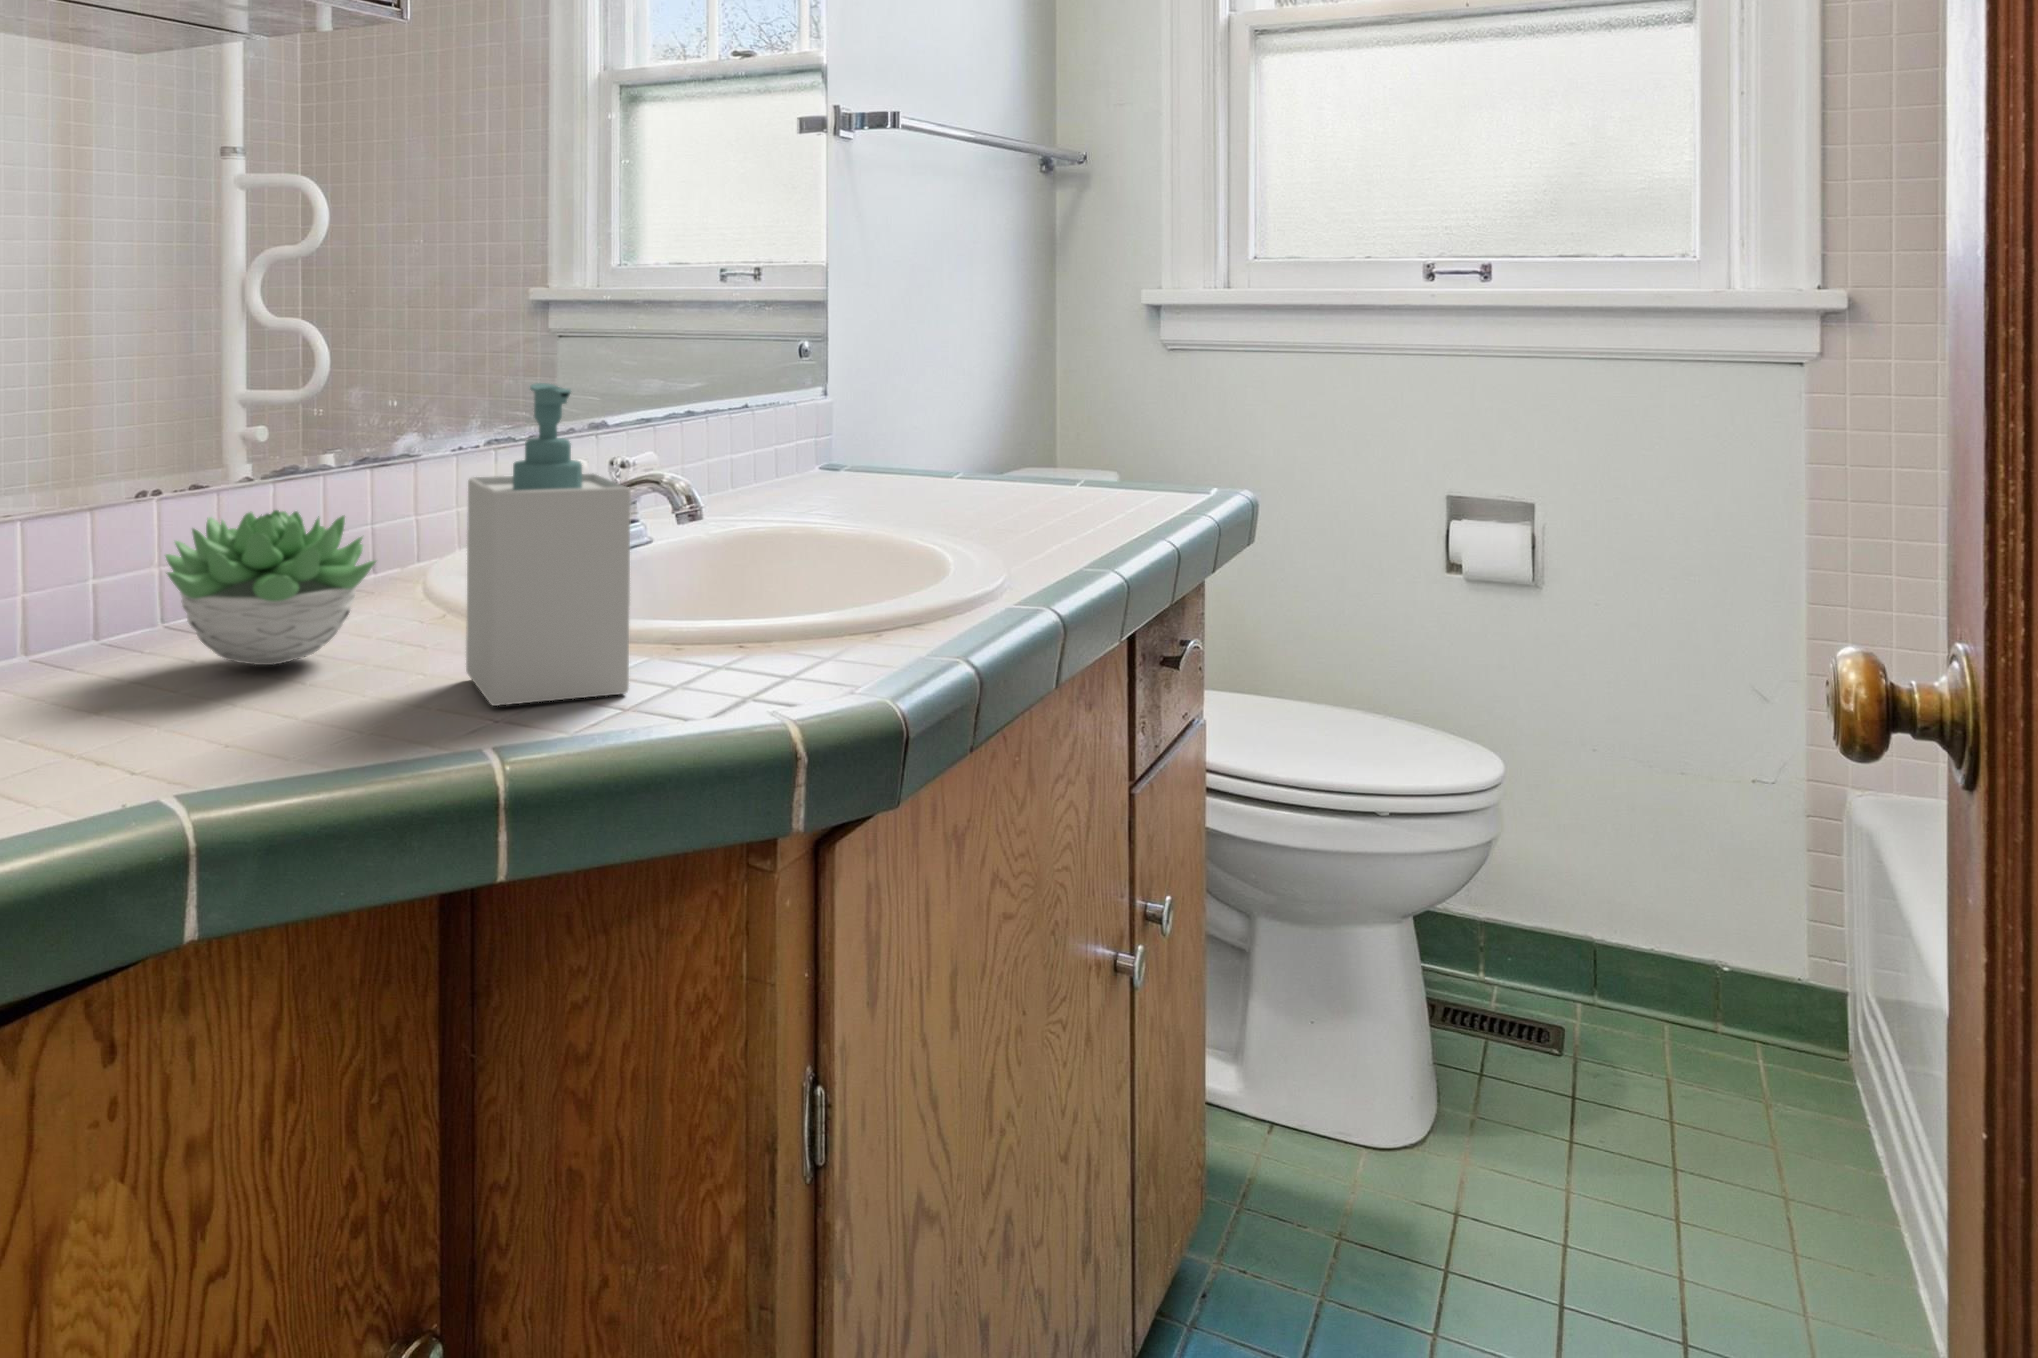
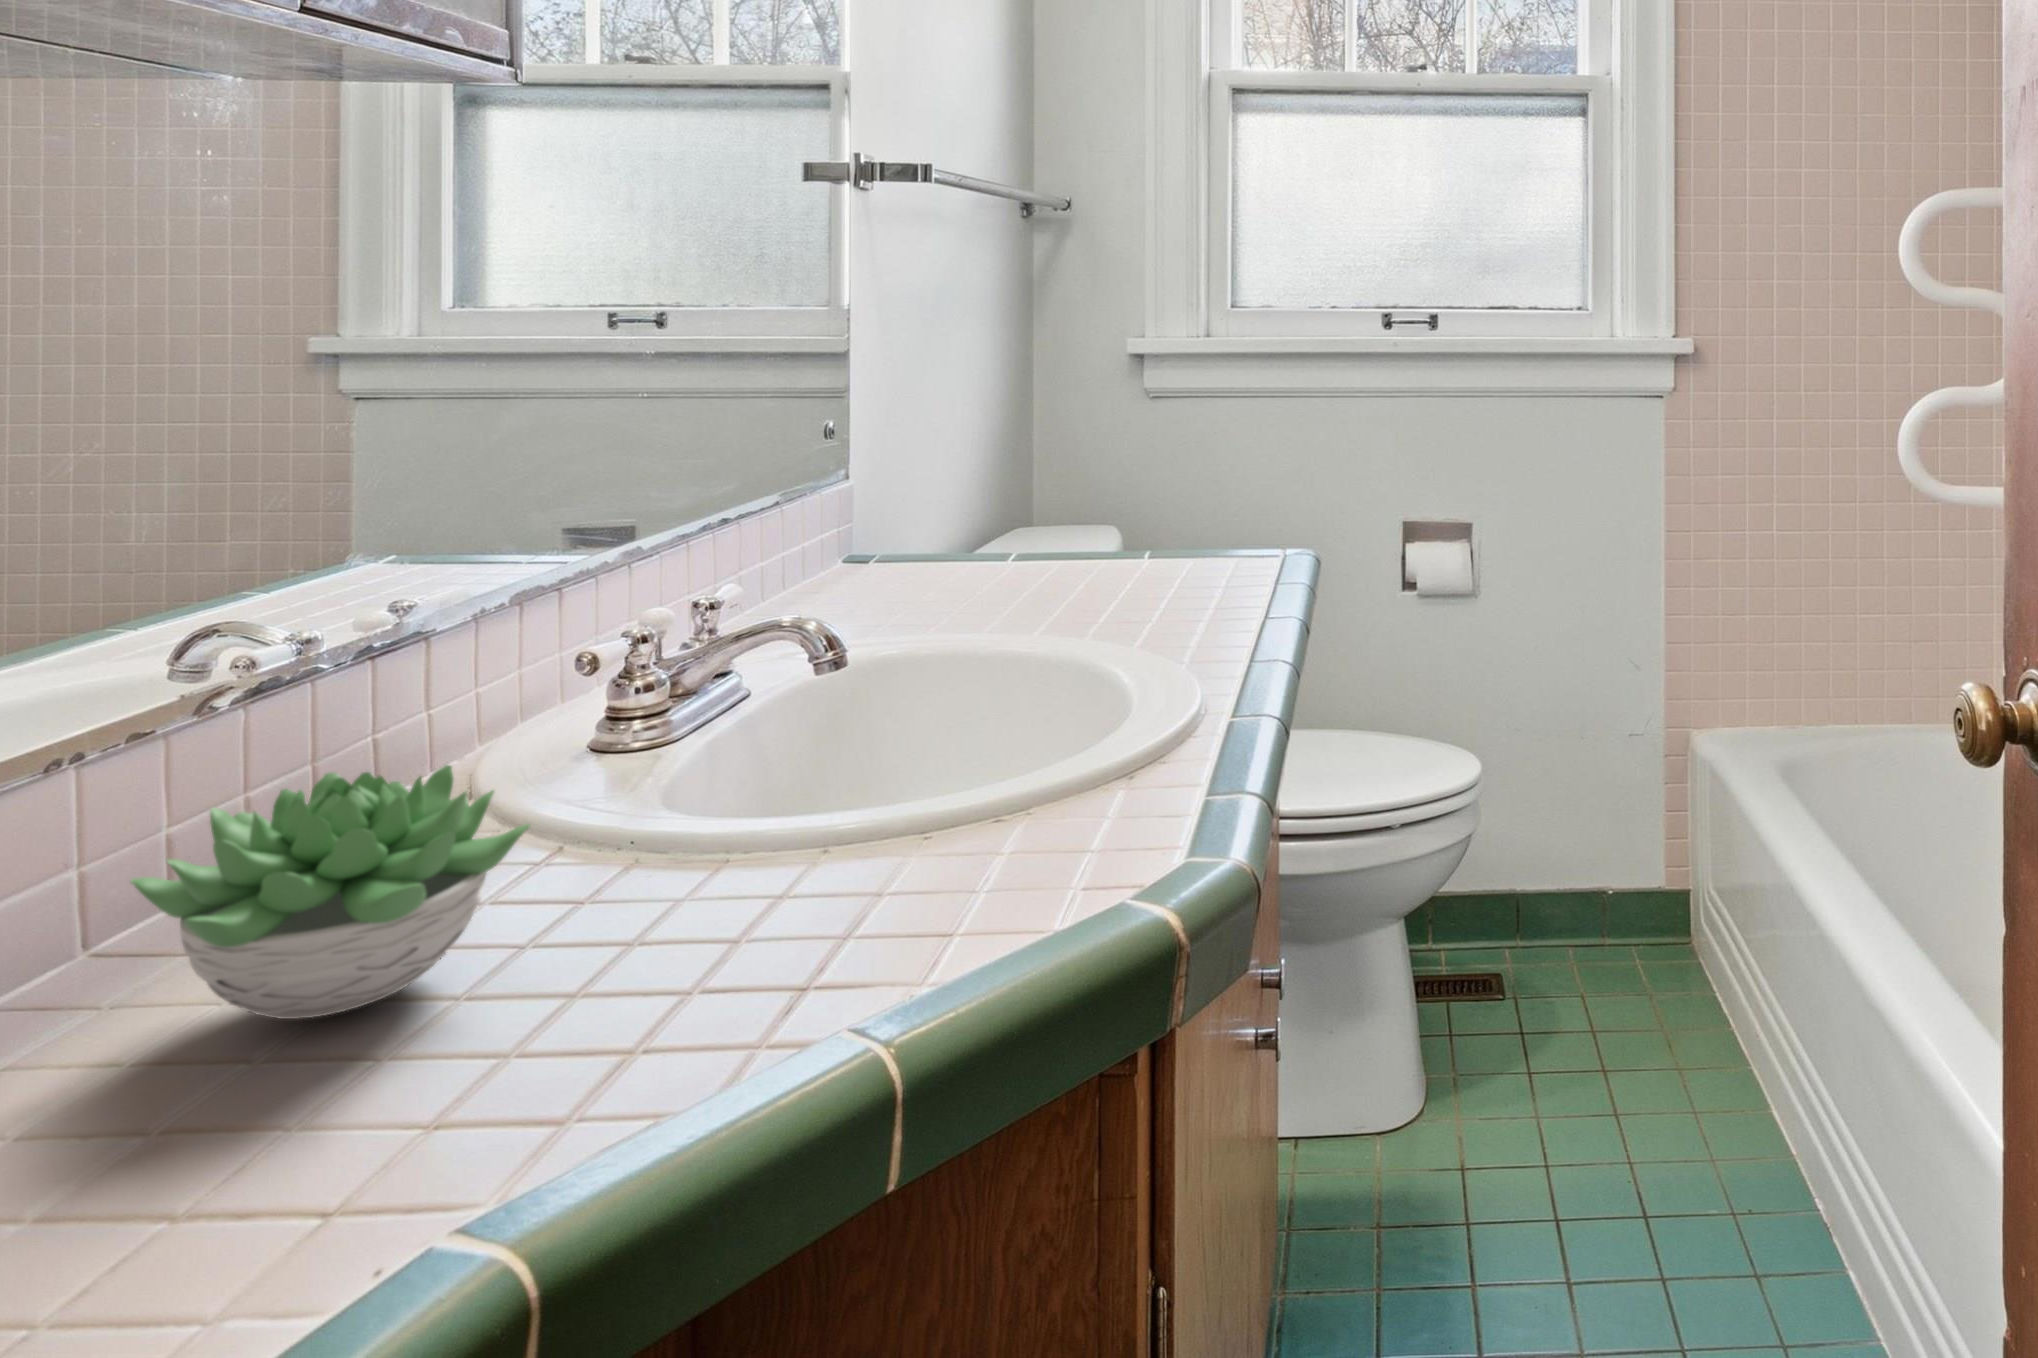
soap bottle: present [466,383,631,706] -> none [696,568,944,996]

